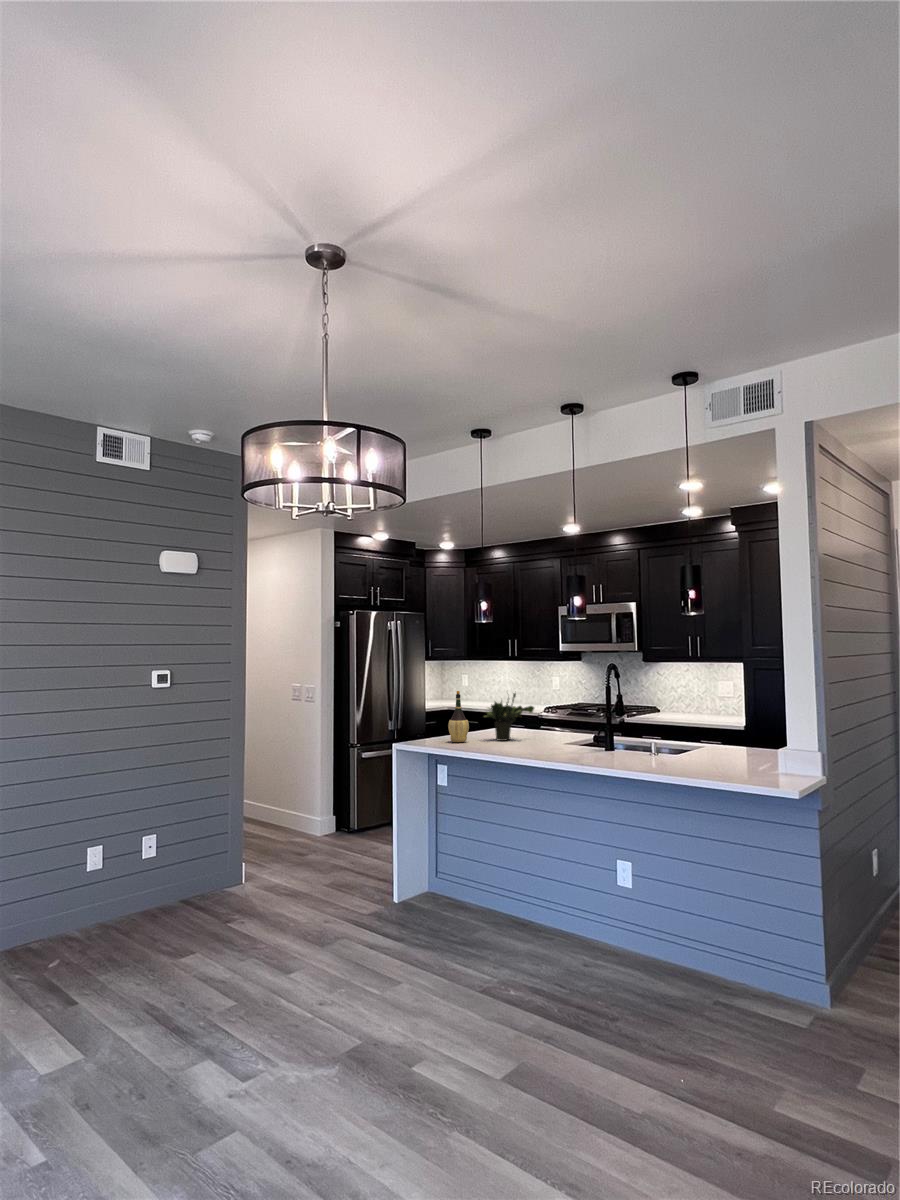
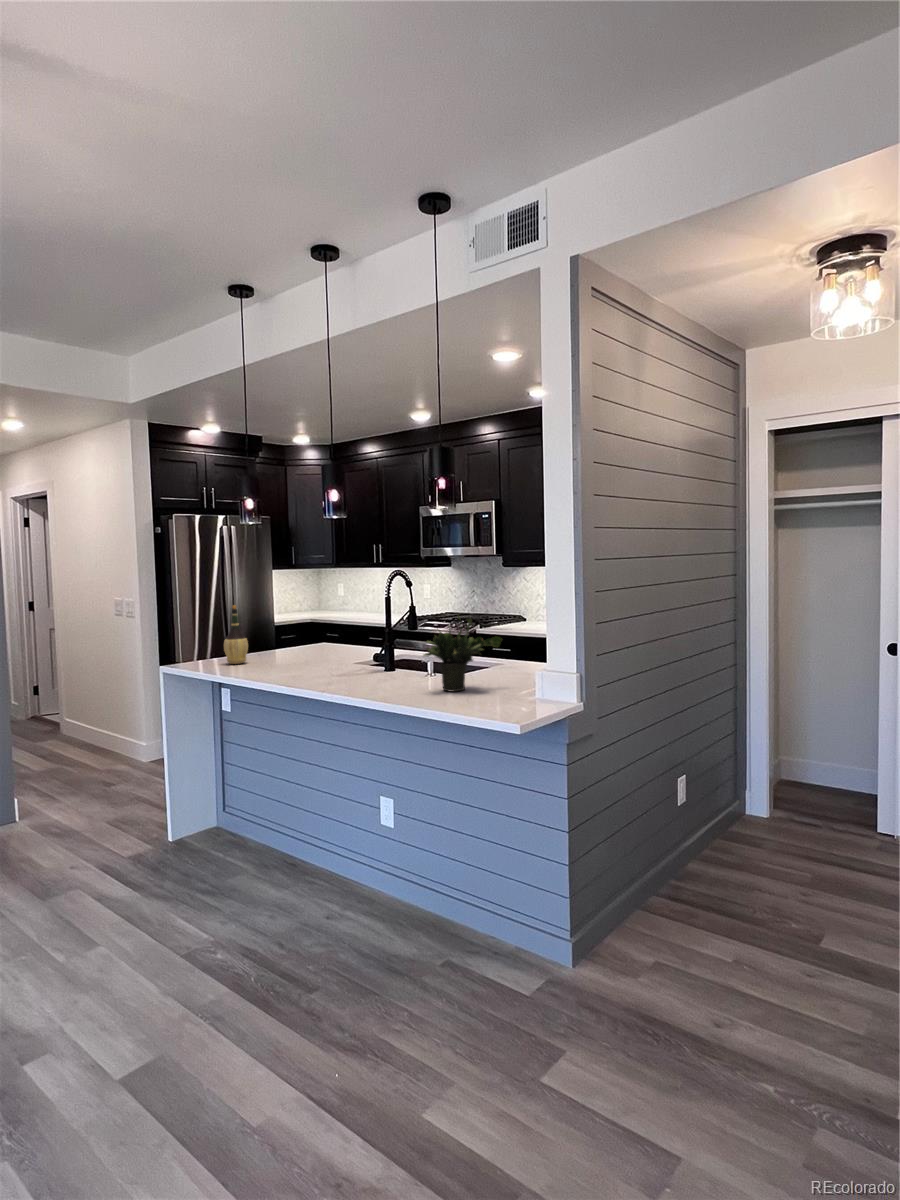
potted plant: present [485,693,534,741] -> present [423,616,502,691]

